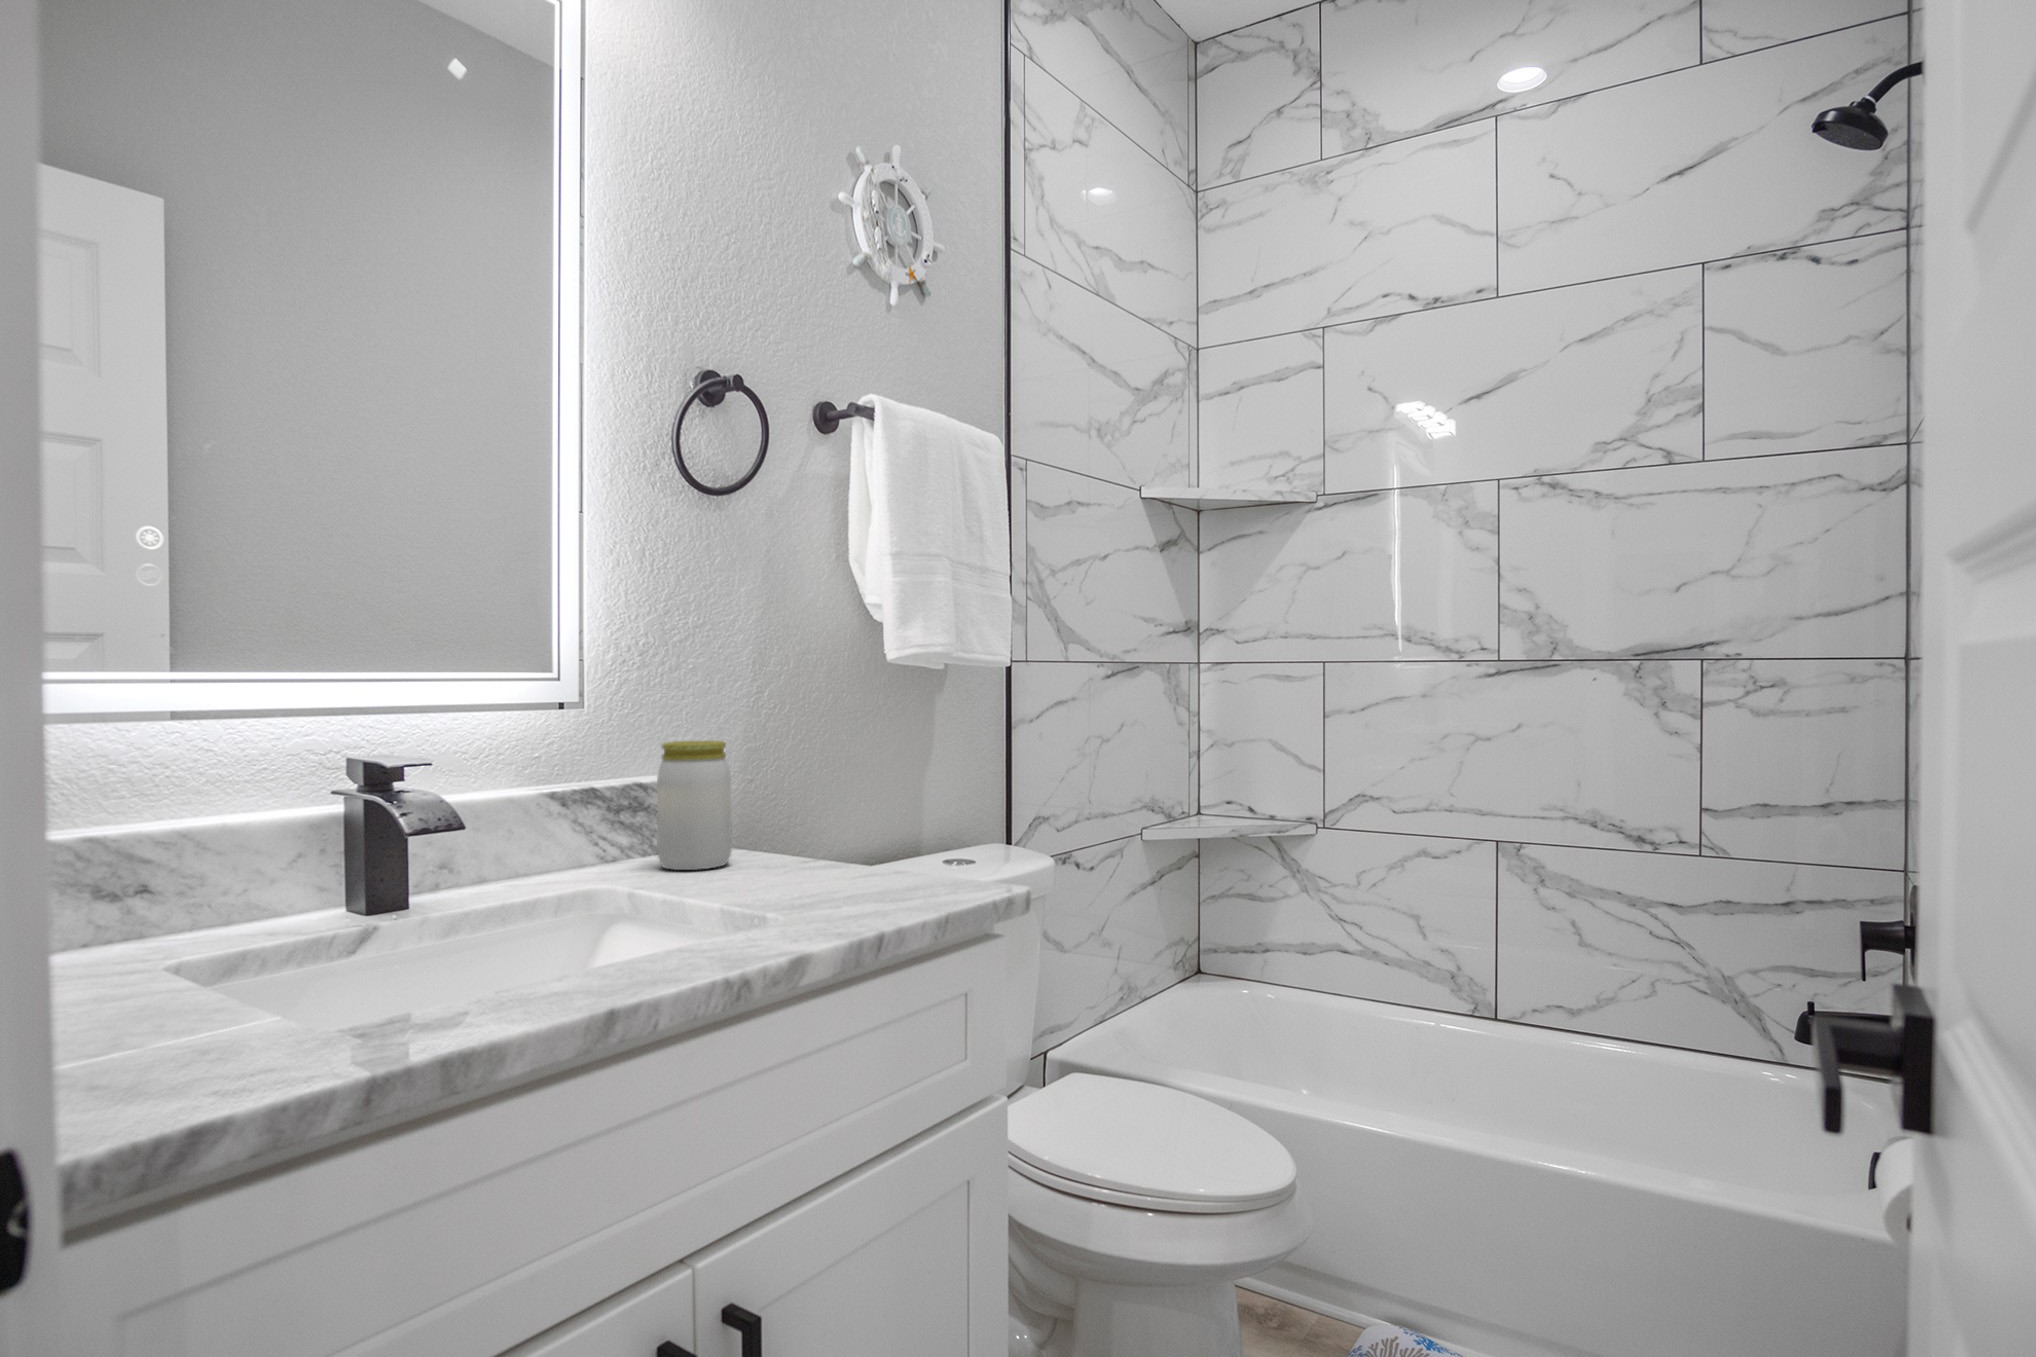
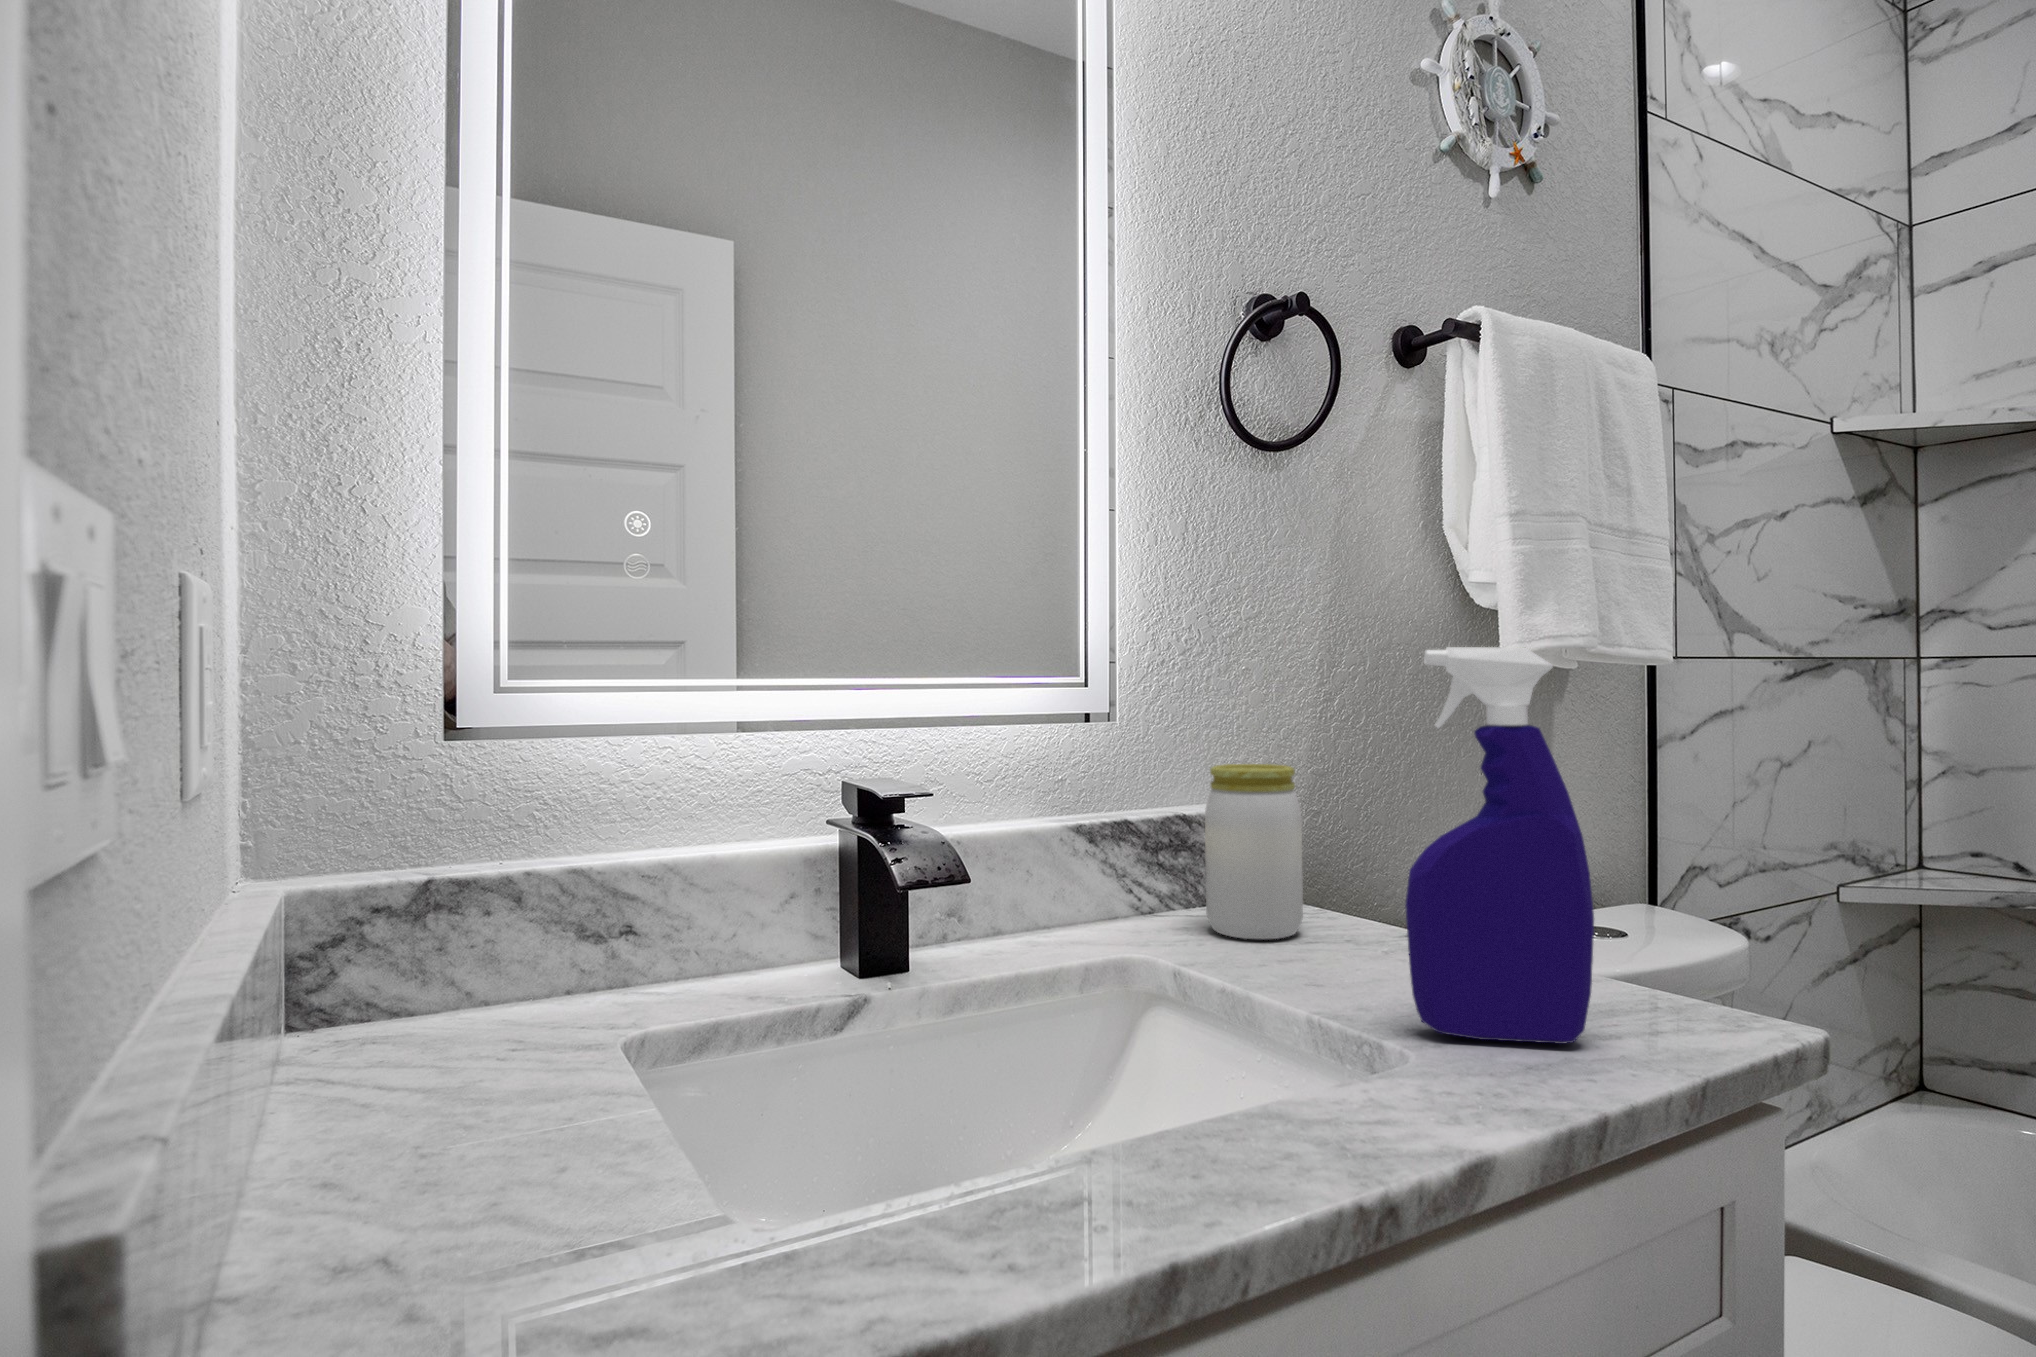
spray bottle: none [783,657,892,899] -> present [1405,647,1594,1044]

